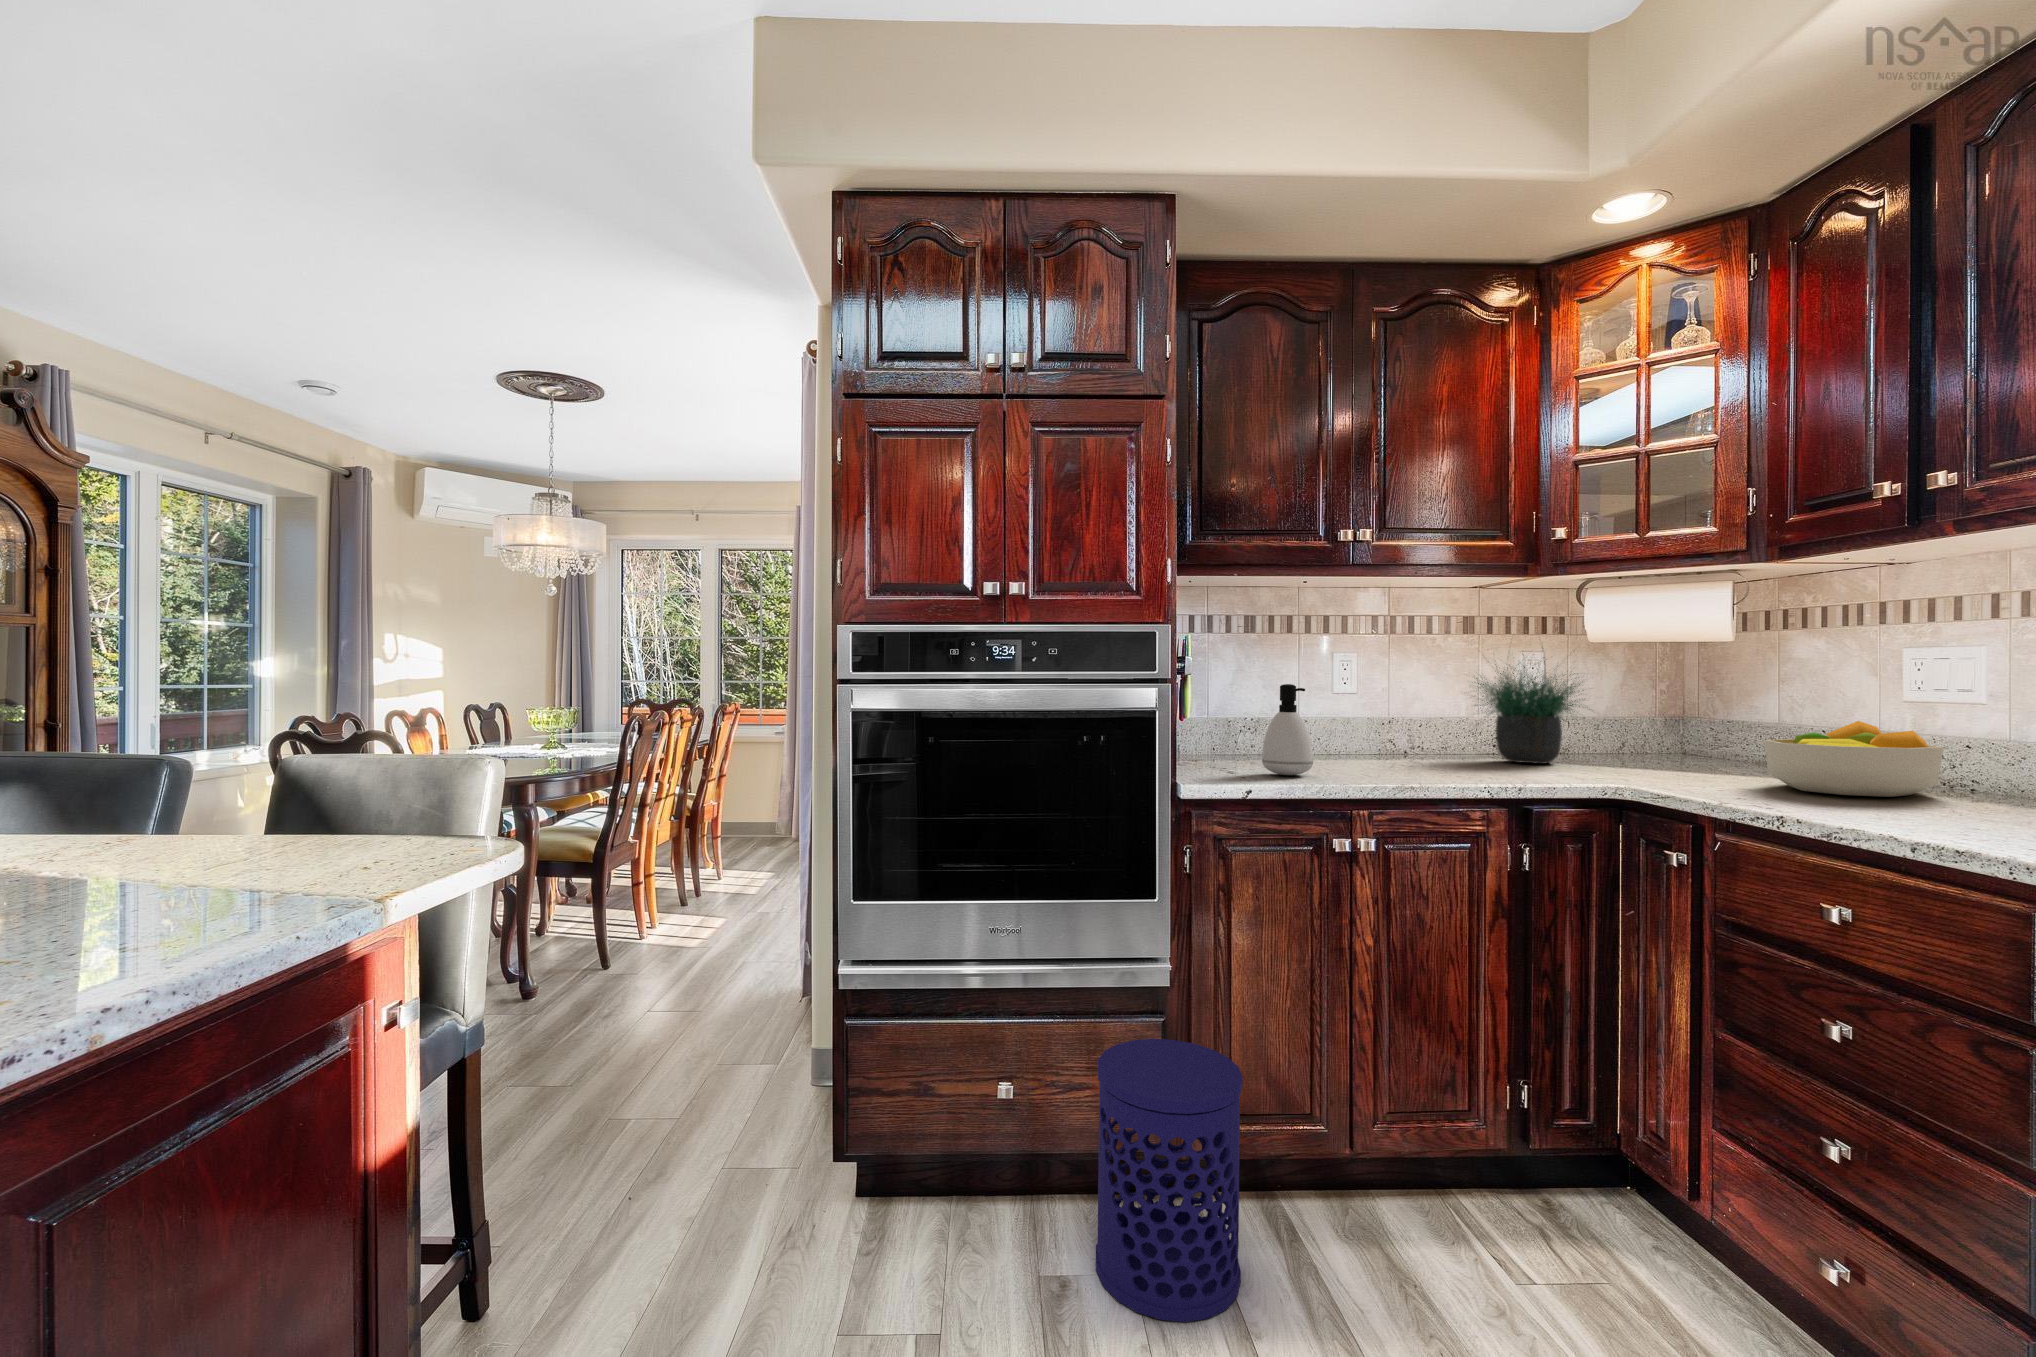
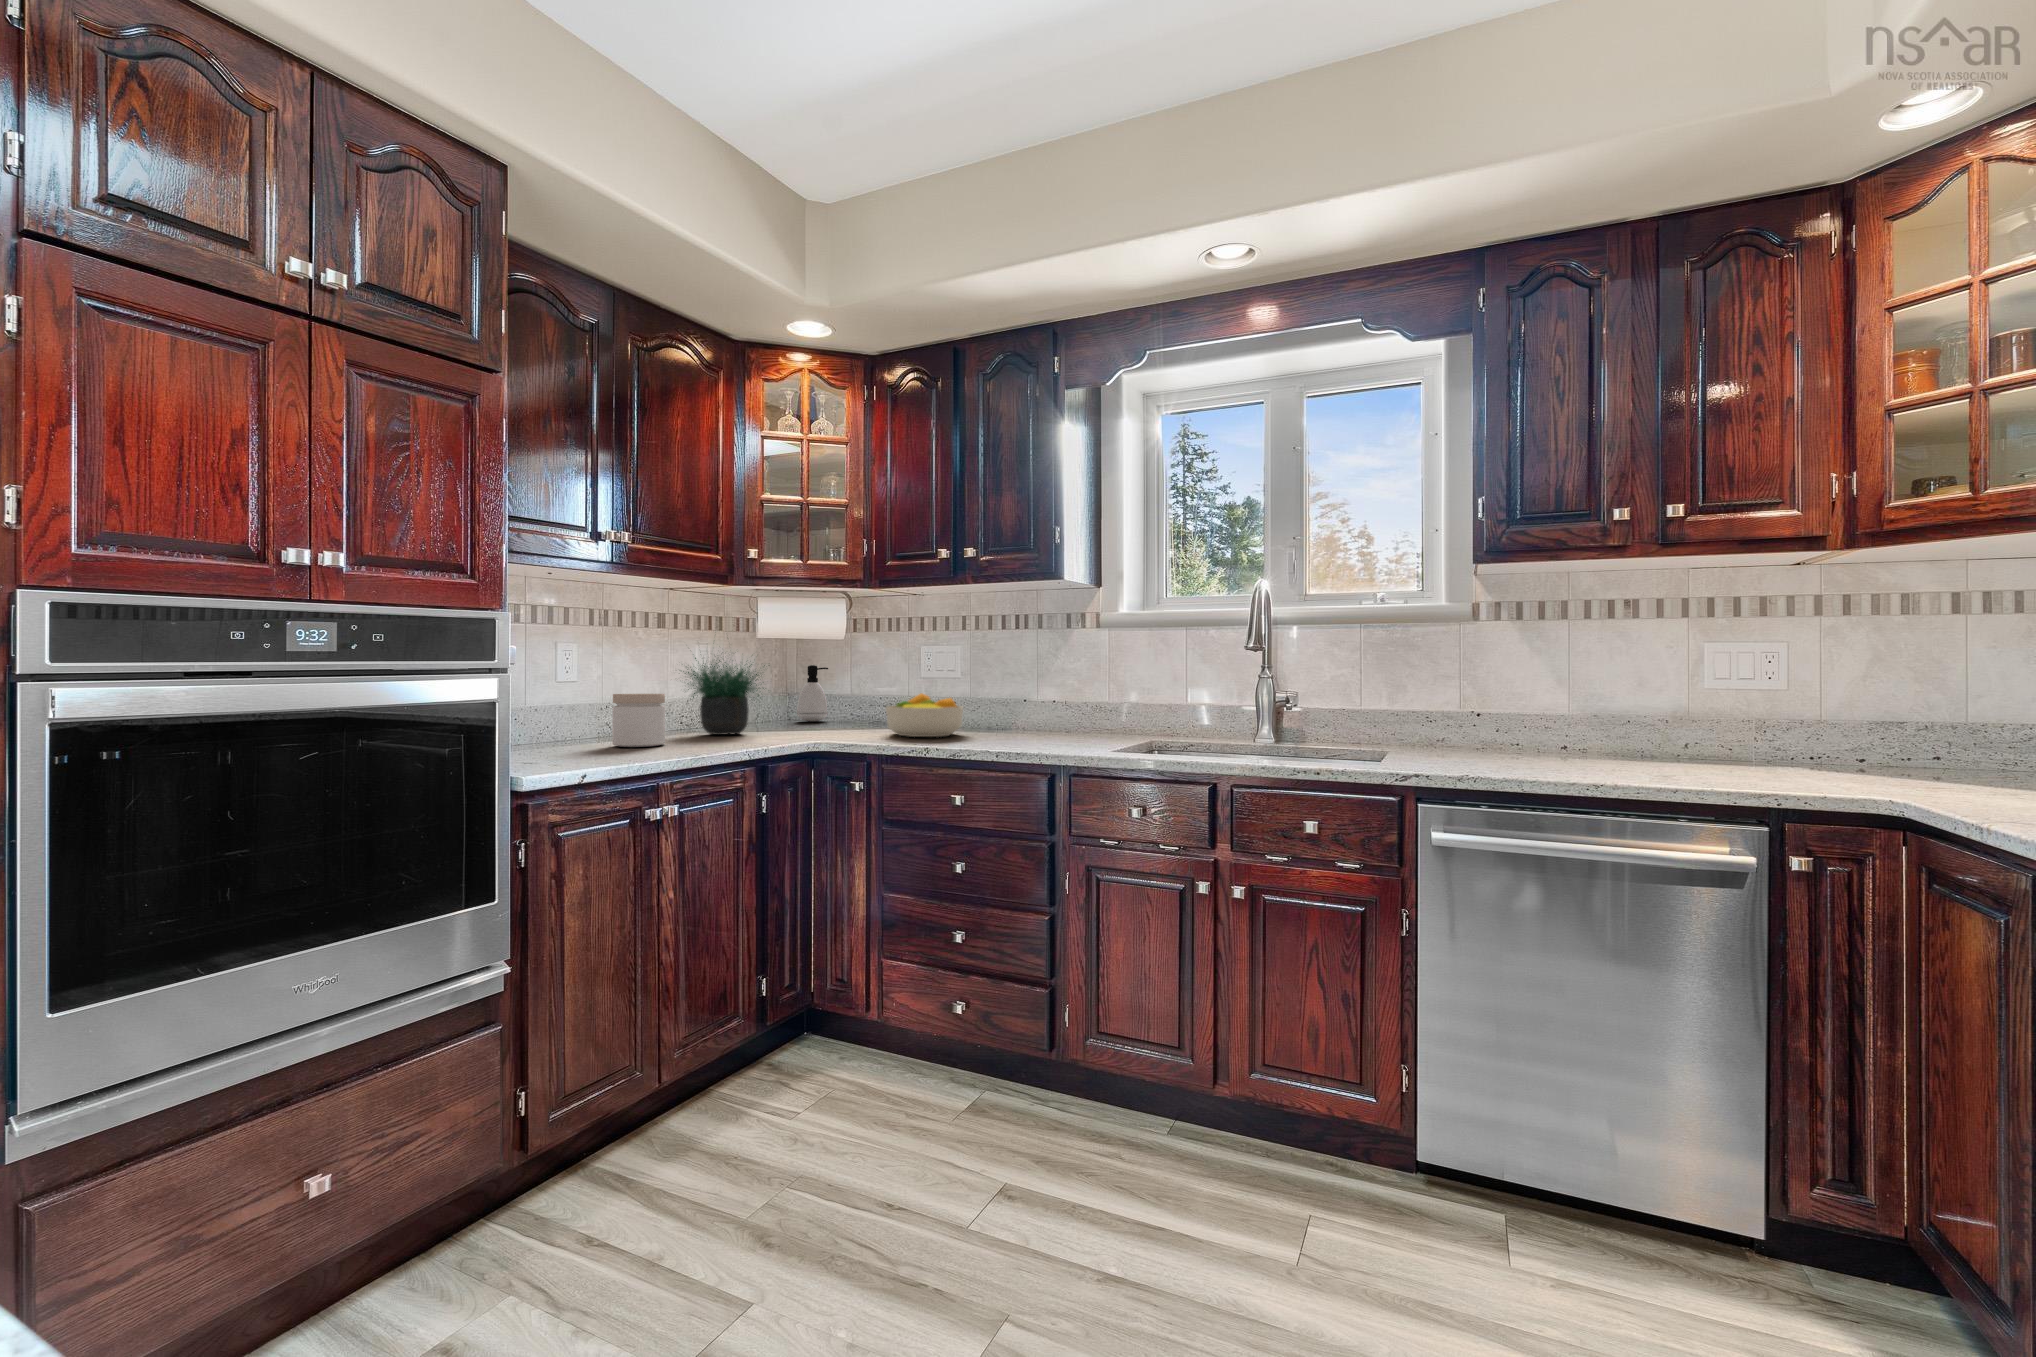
soap dispenser: present [1262,684,1313,775] -> present [797,665,828,721]
jar: none [1359,708,1419,768] -> present [612,694,665,747]
waste bin: present [1096,1039,1243,1322] -> none [477,1027,635,1296]

